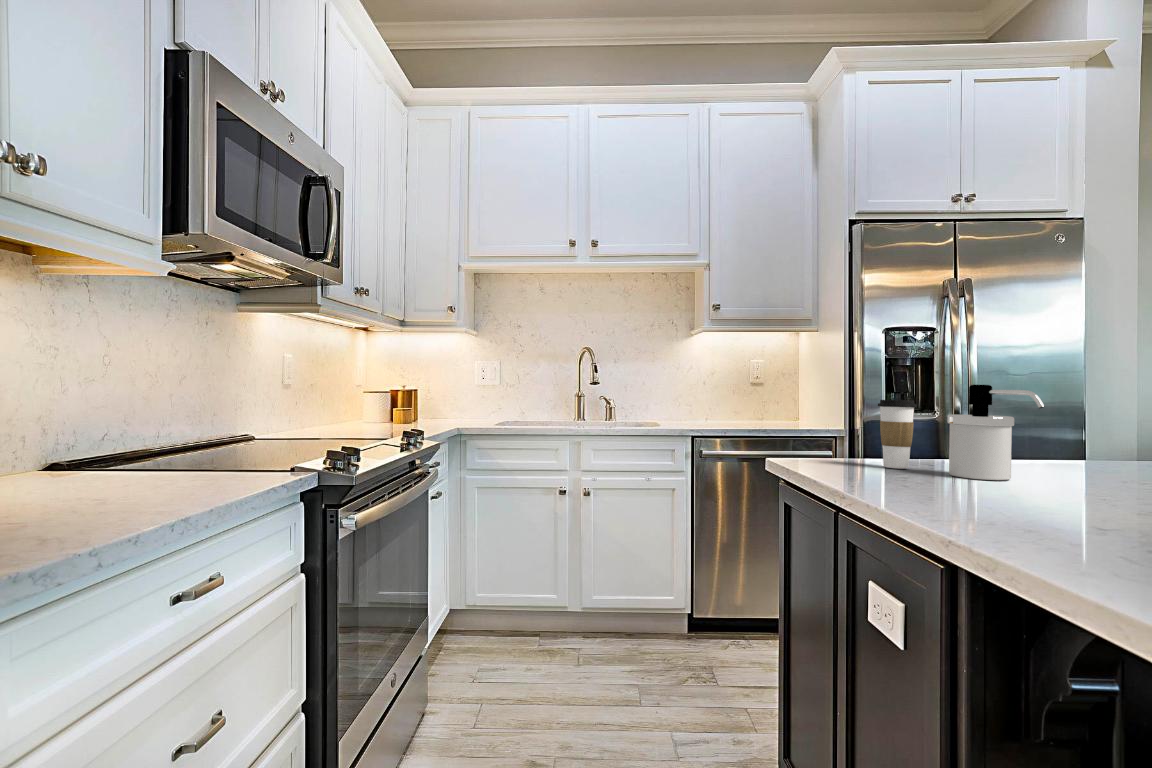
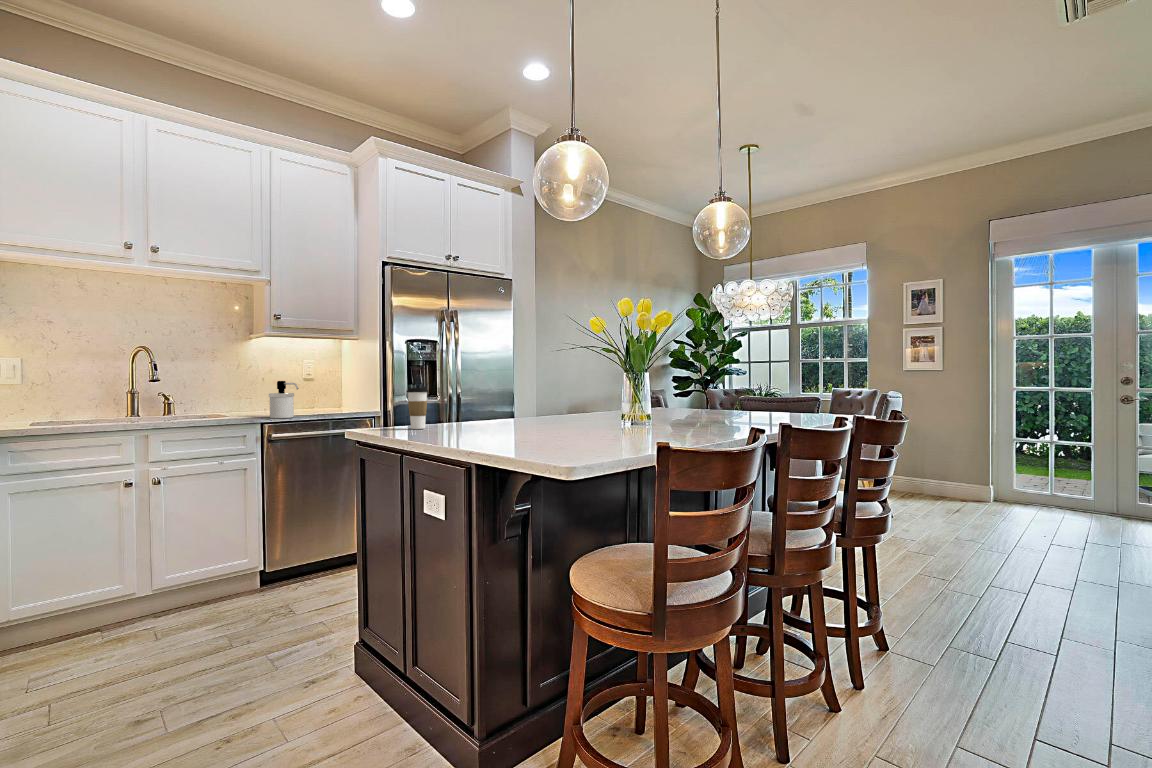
soap dispenser: present [947,385,1045,480] -> present [269,381,299,418]

